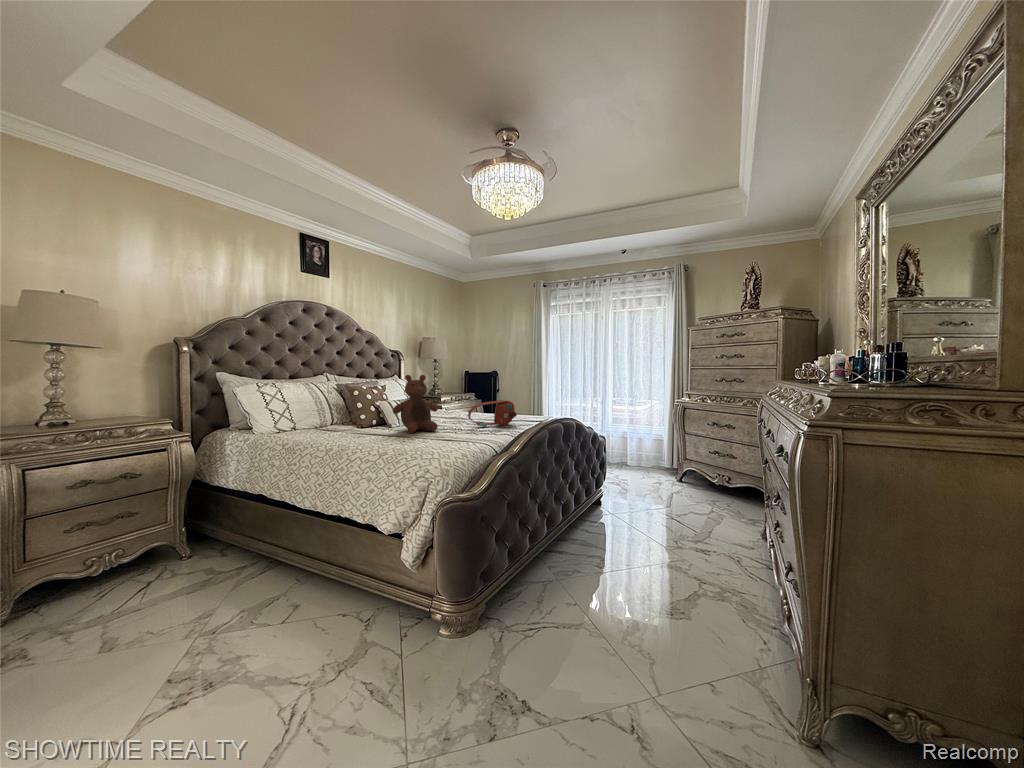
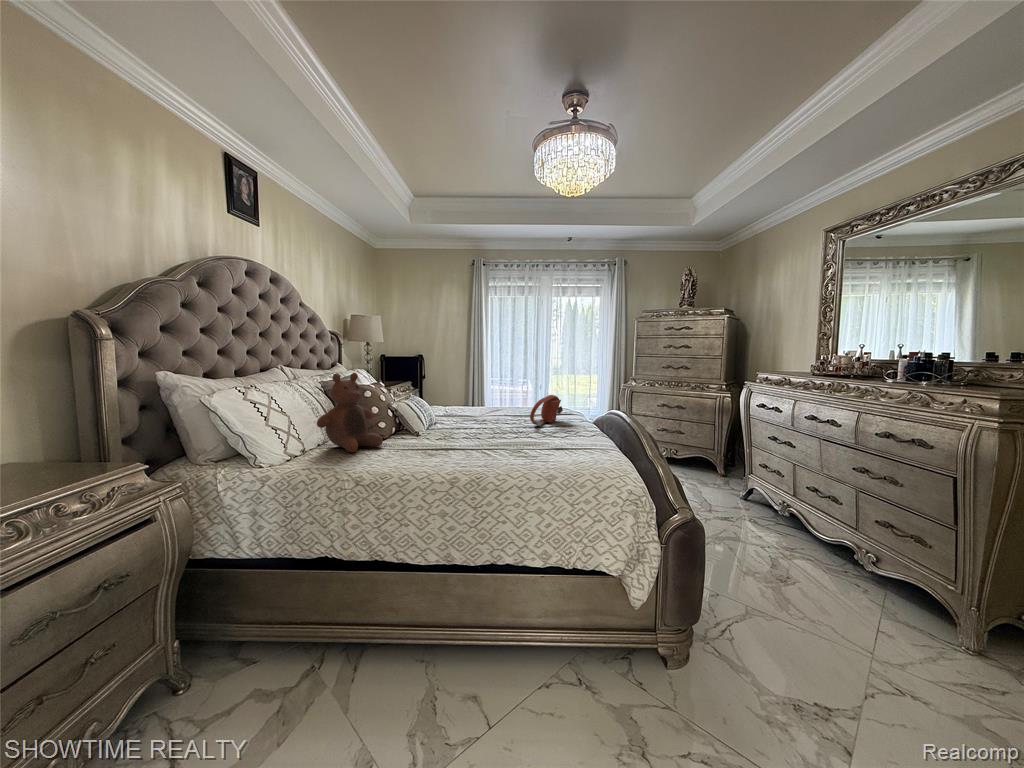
stuffed bear: present [393,375,438,433] -> present [317,373,383,452]

